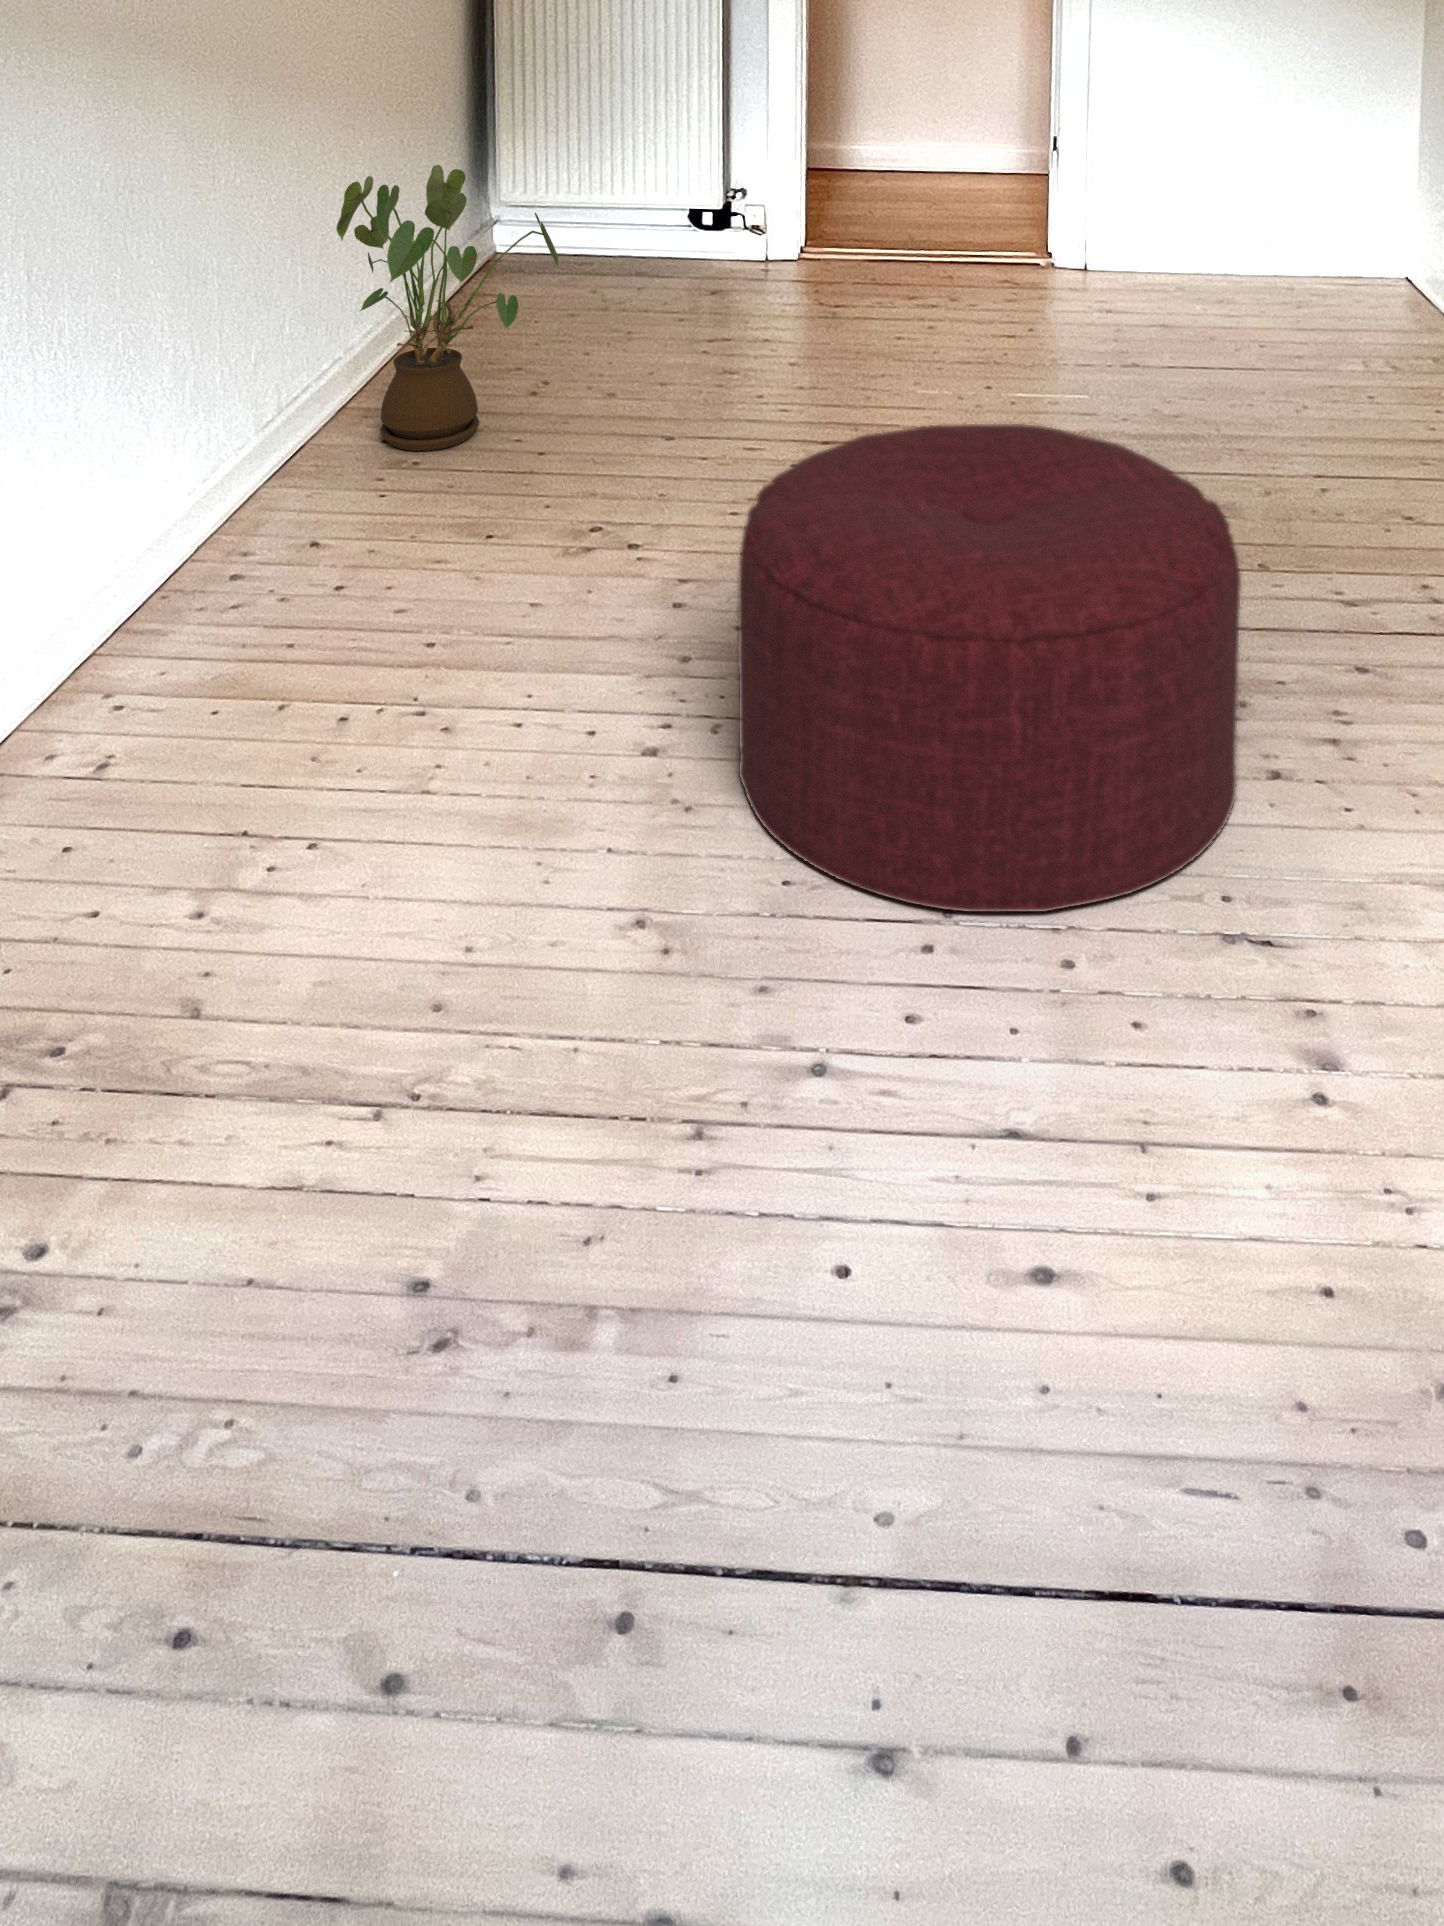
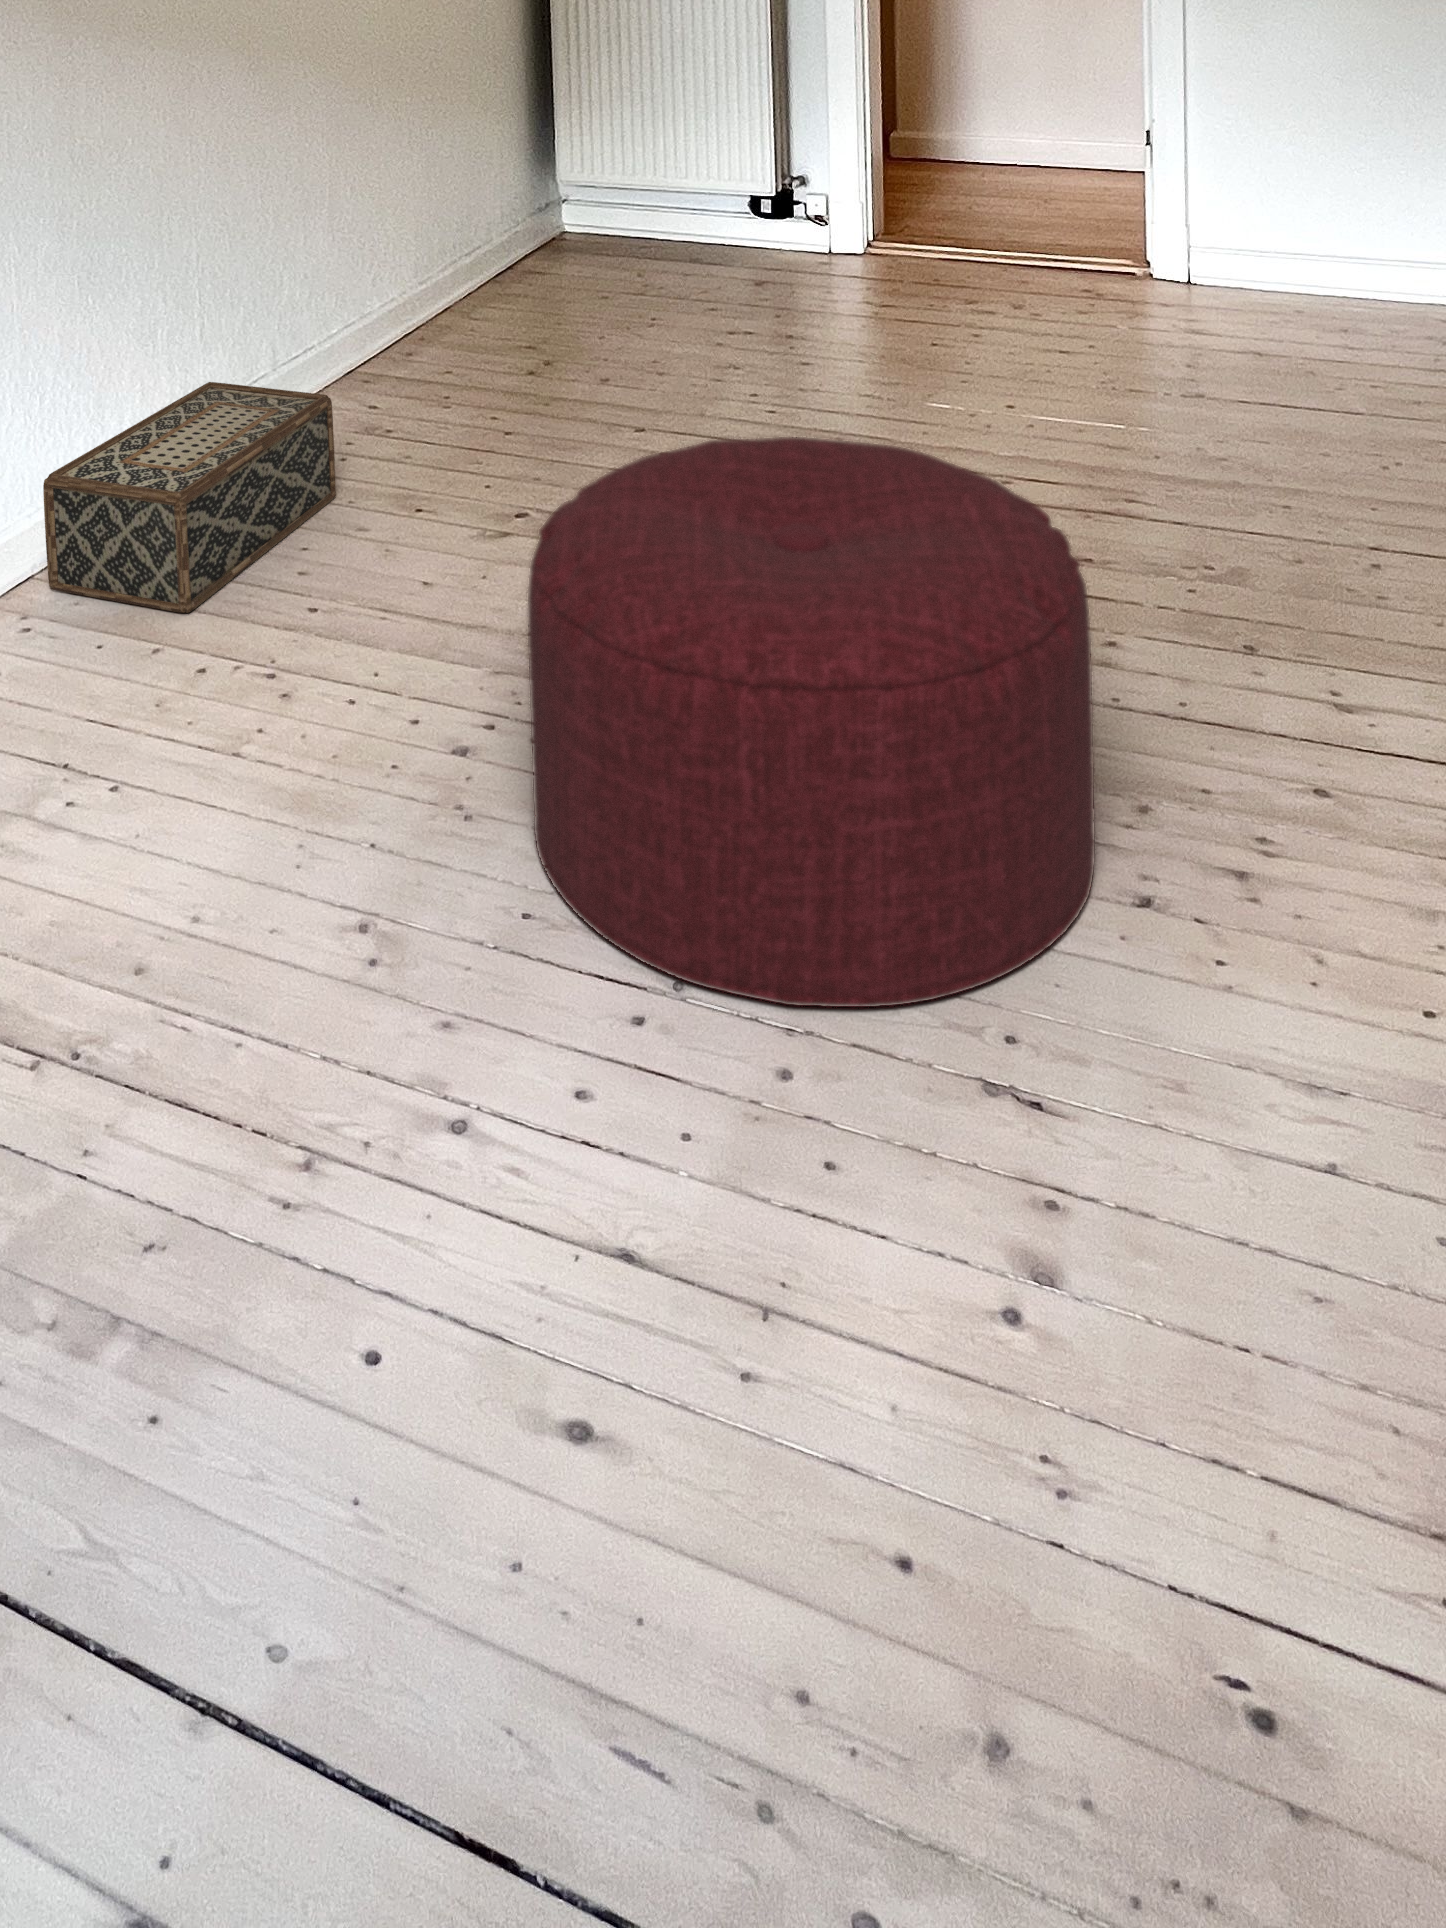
house plant: present [336,165,558,451] -> none [347,138,549,418]
woven basket: none [108,433,387,671] -> present [43,382,336,613]

